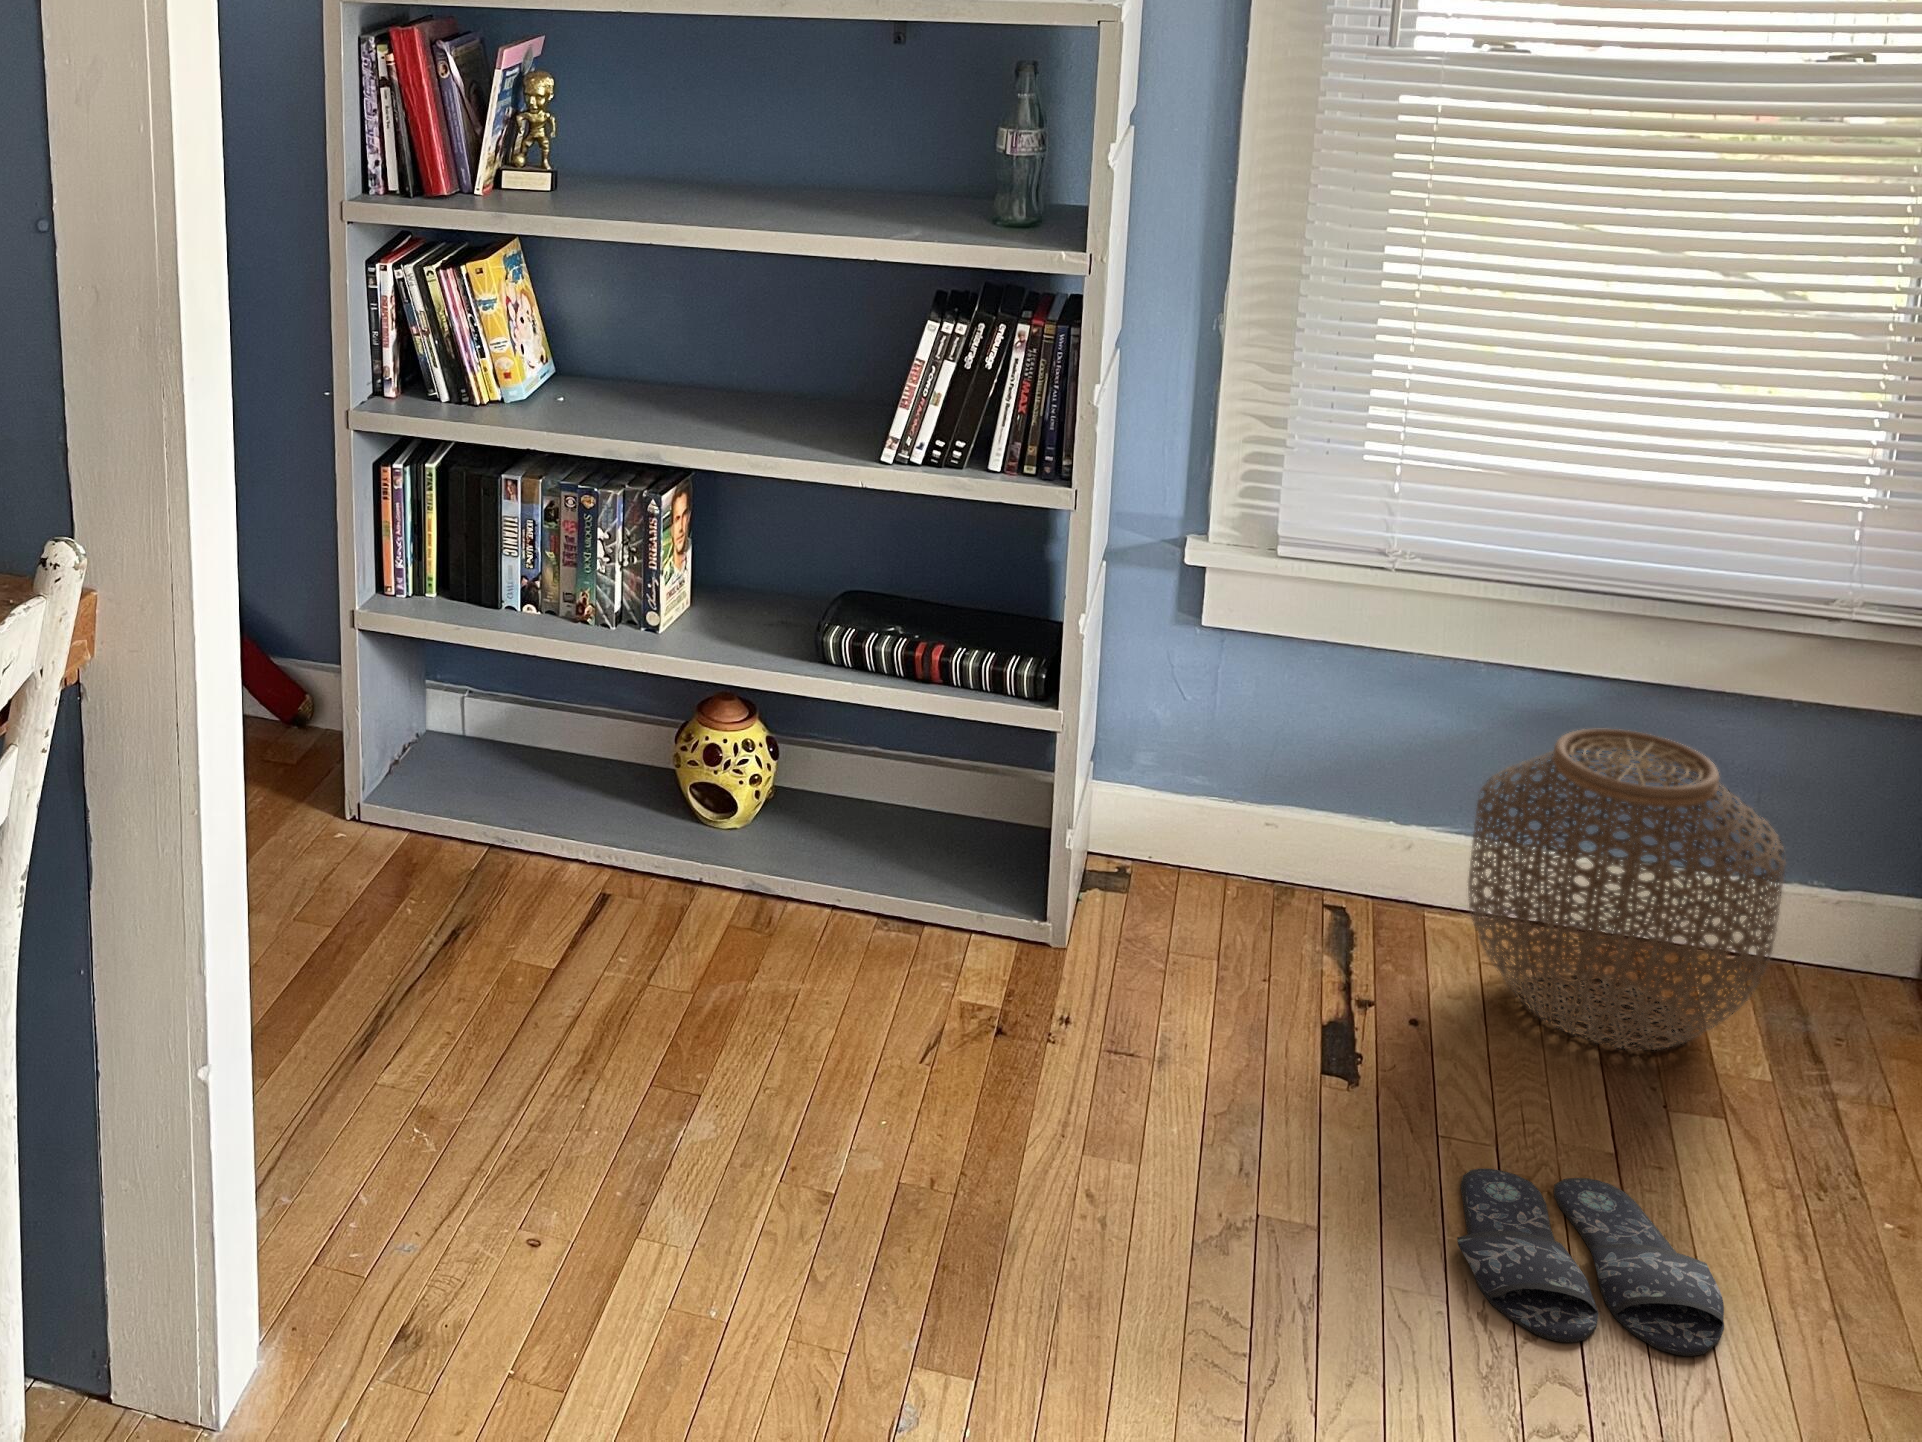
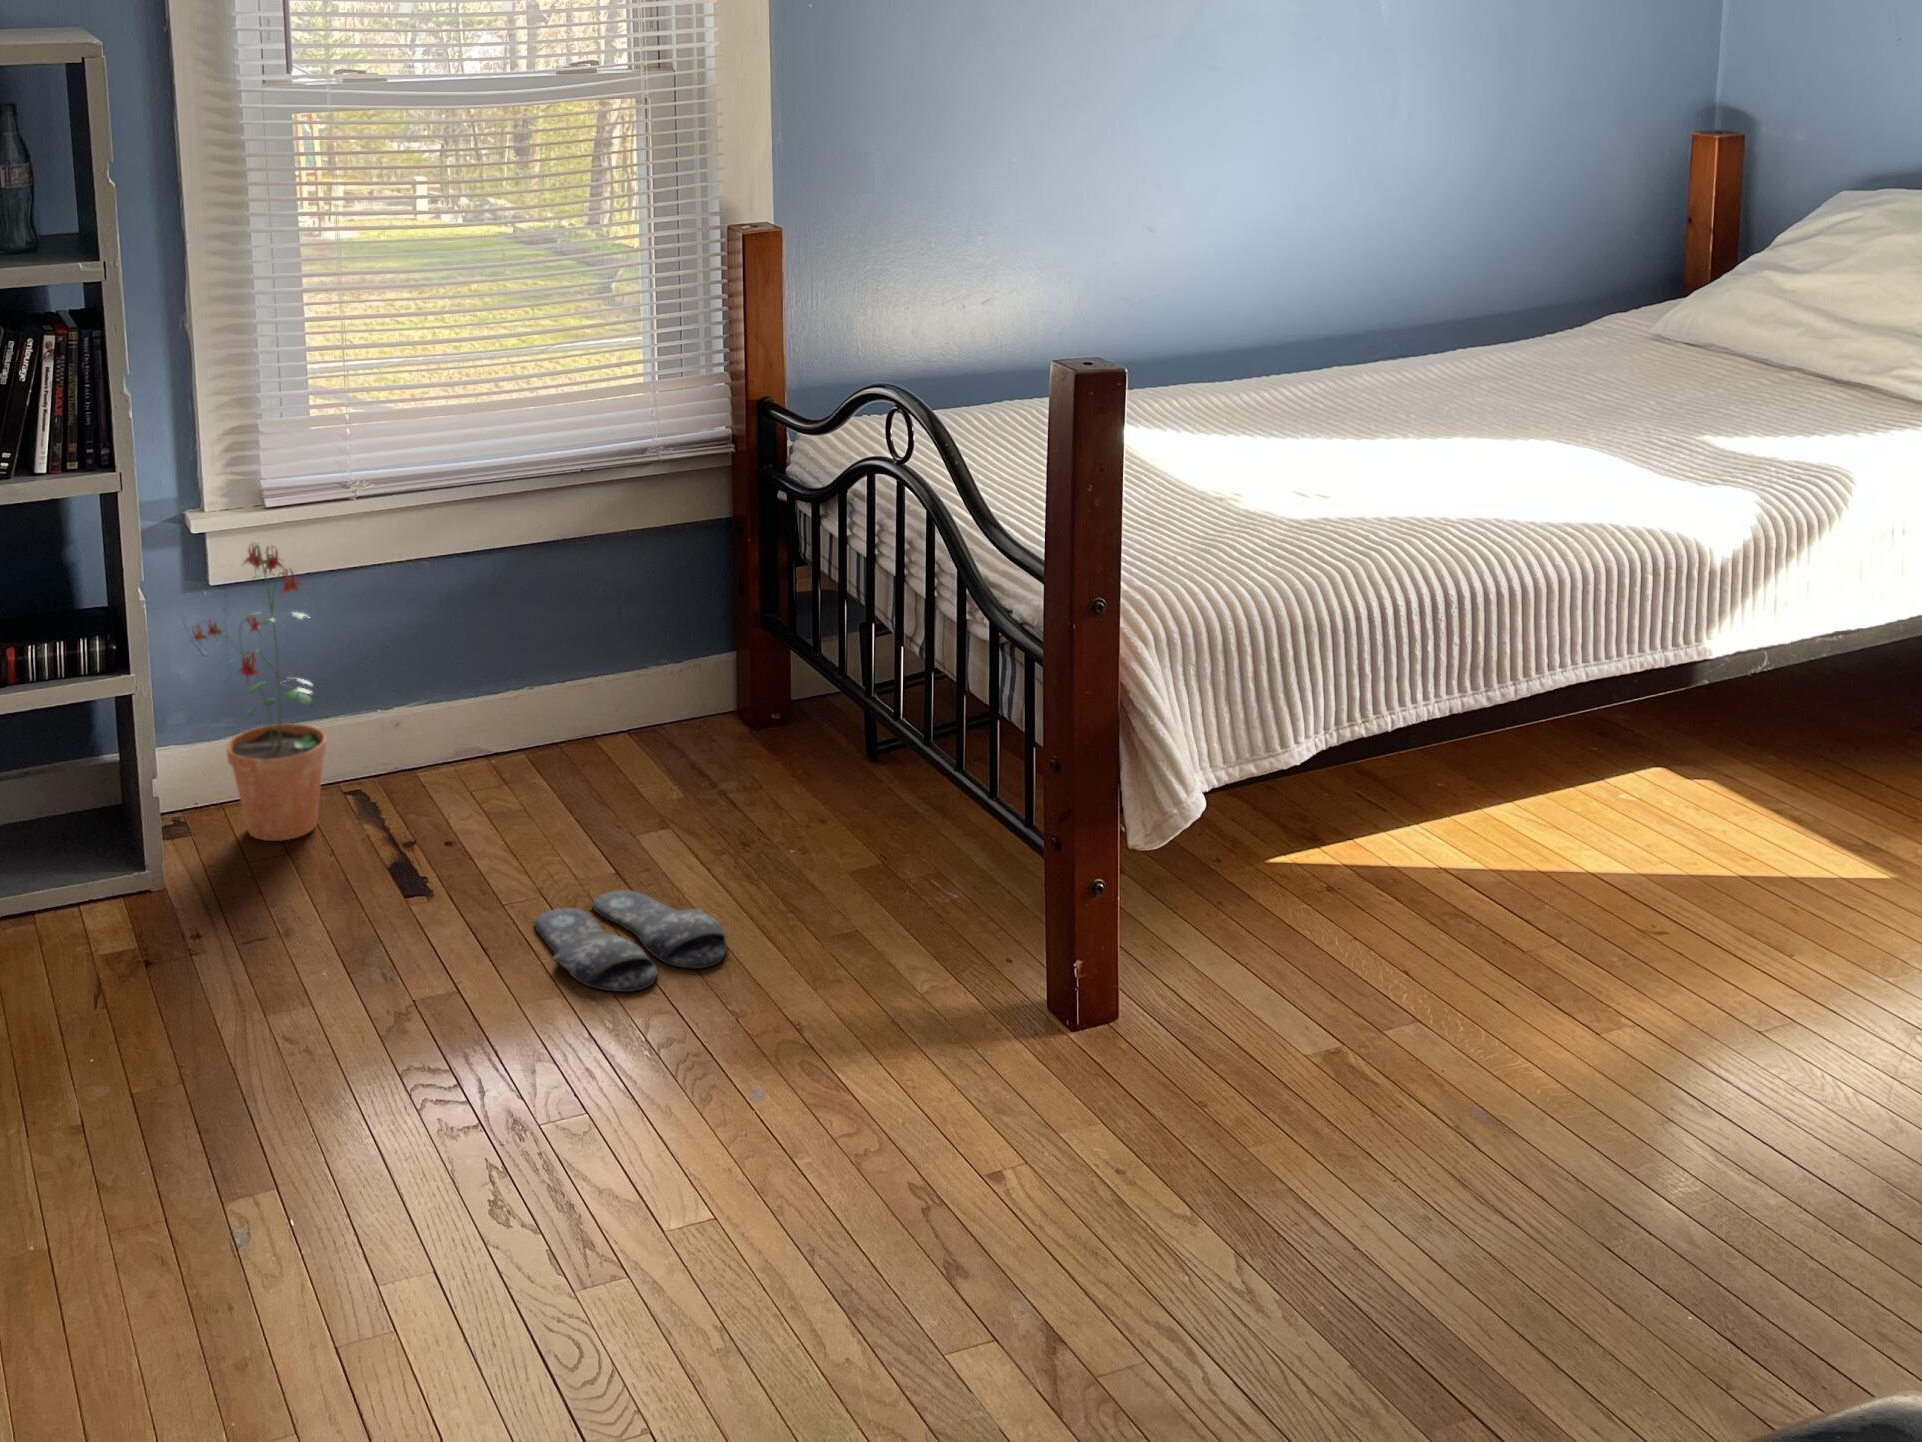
potted plant: none [1161,594,1302,943] -> present [193,543,327,841]
woven basket: present [1468,729,1785,1050] -> none [455,573,665,813]

